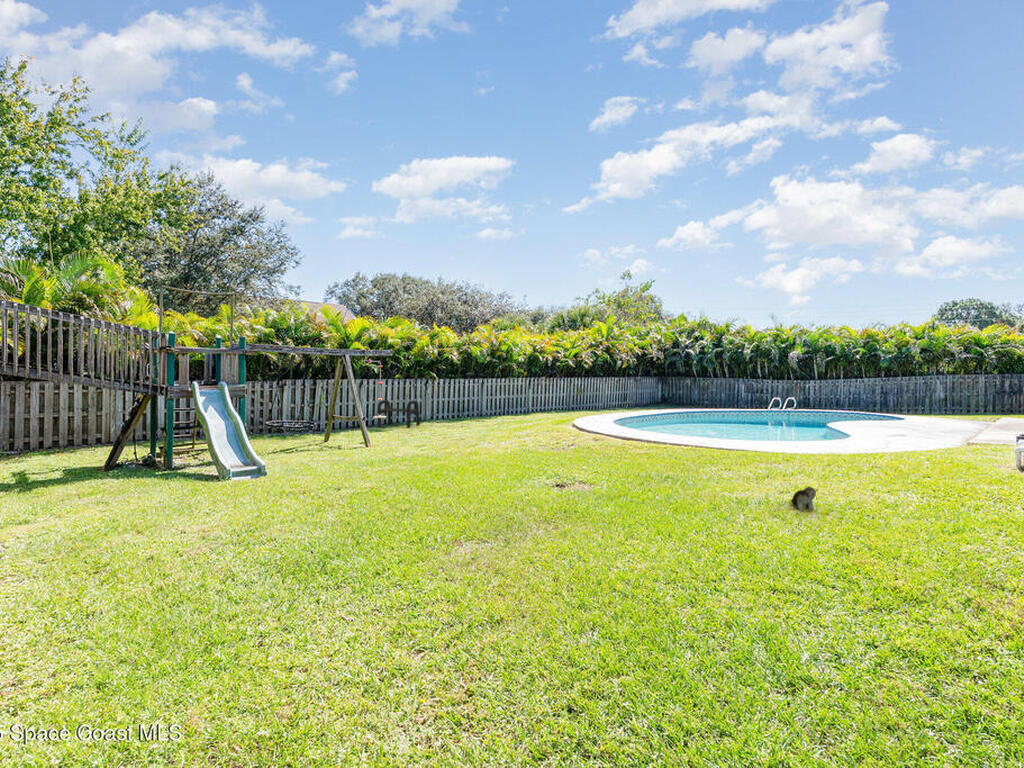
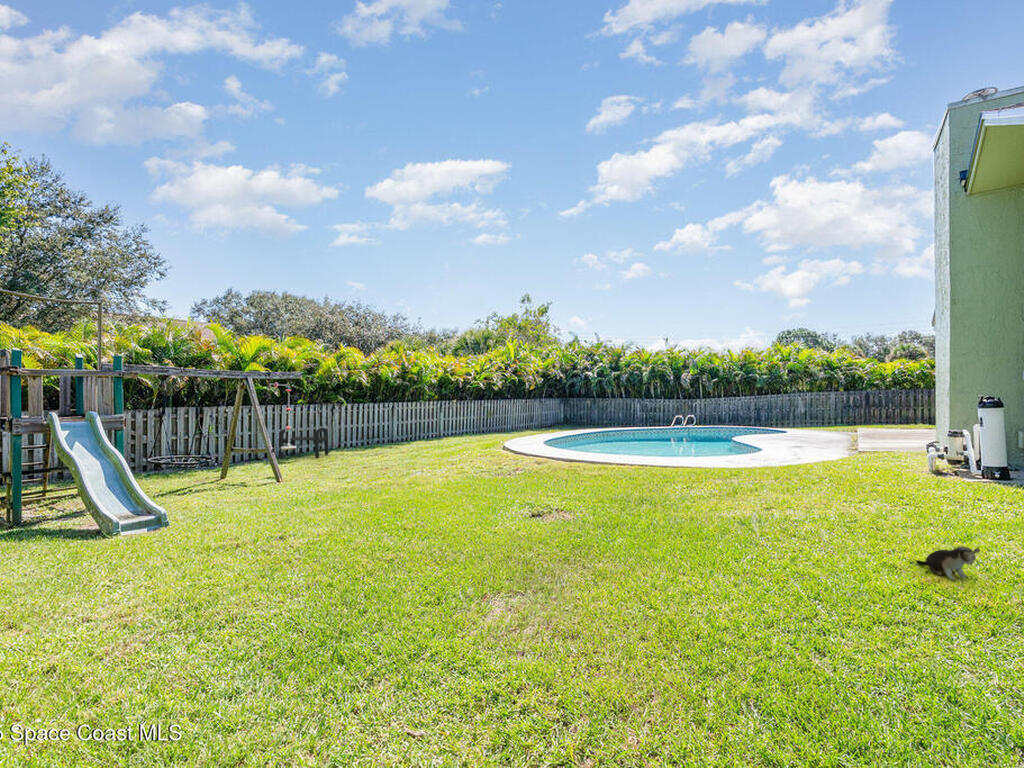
plush toy: present [791,487,818,512] -> present [916,546,980,580]

